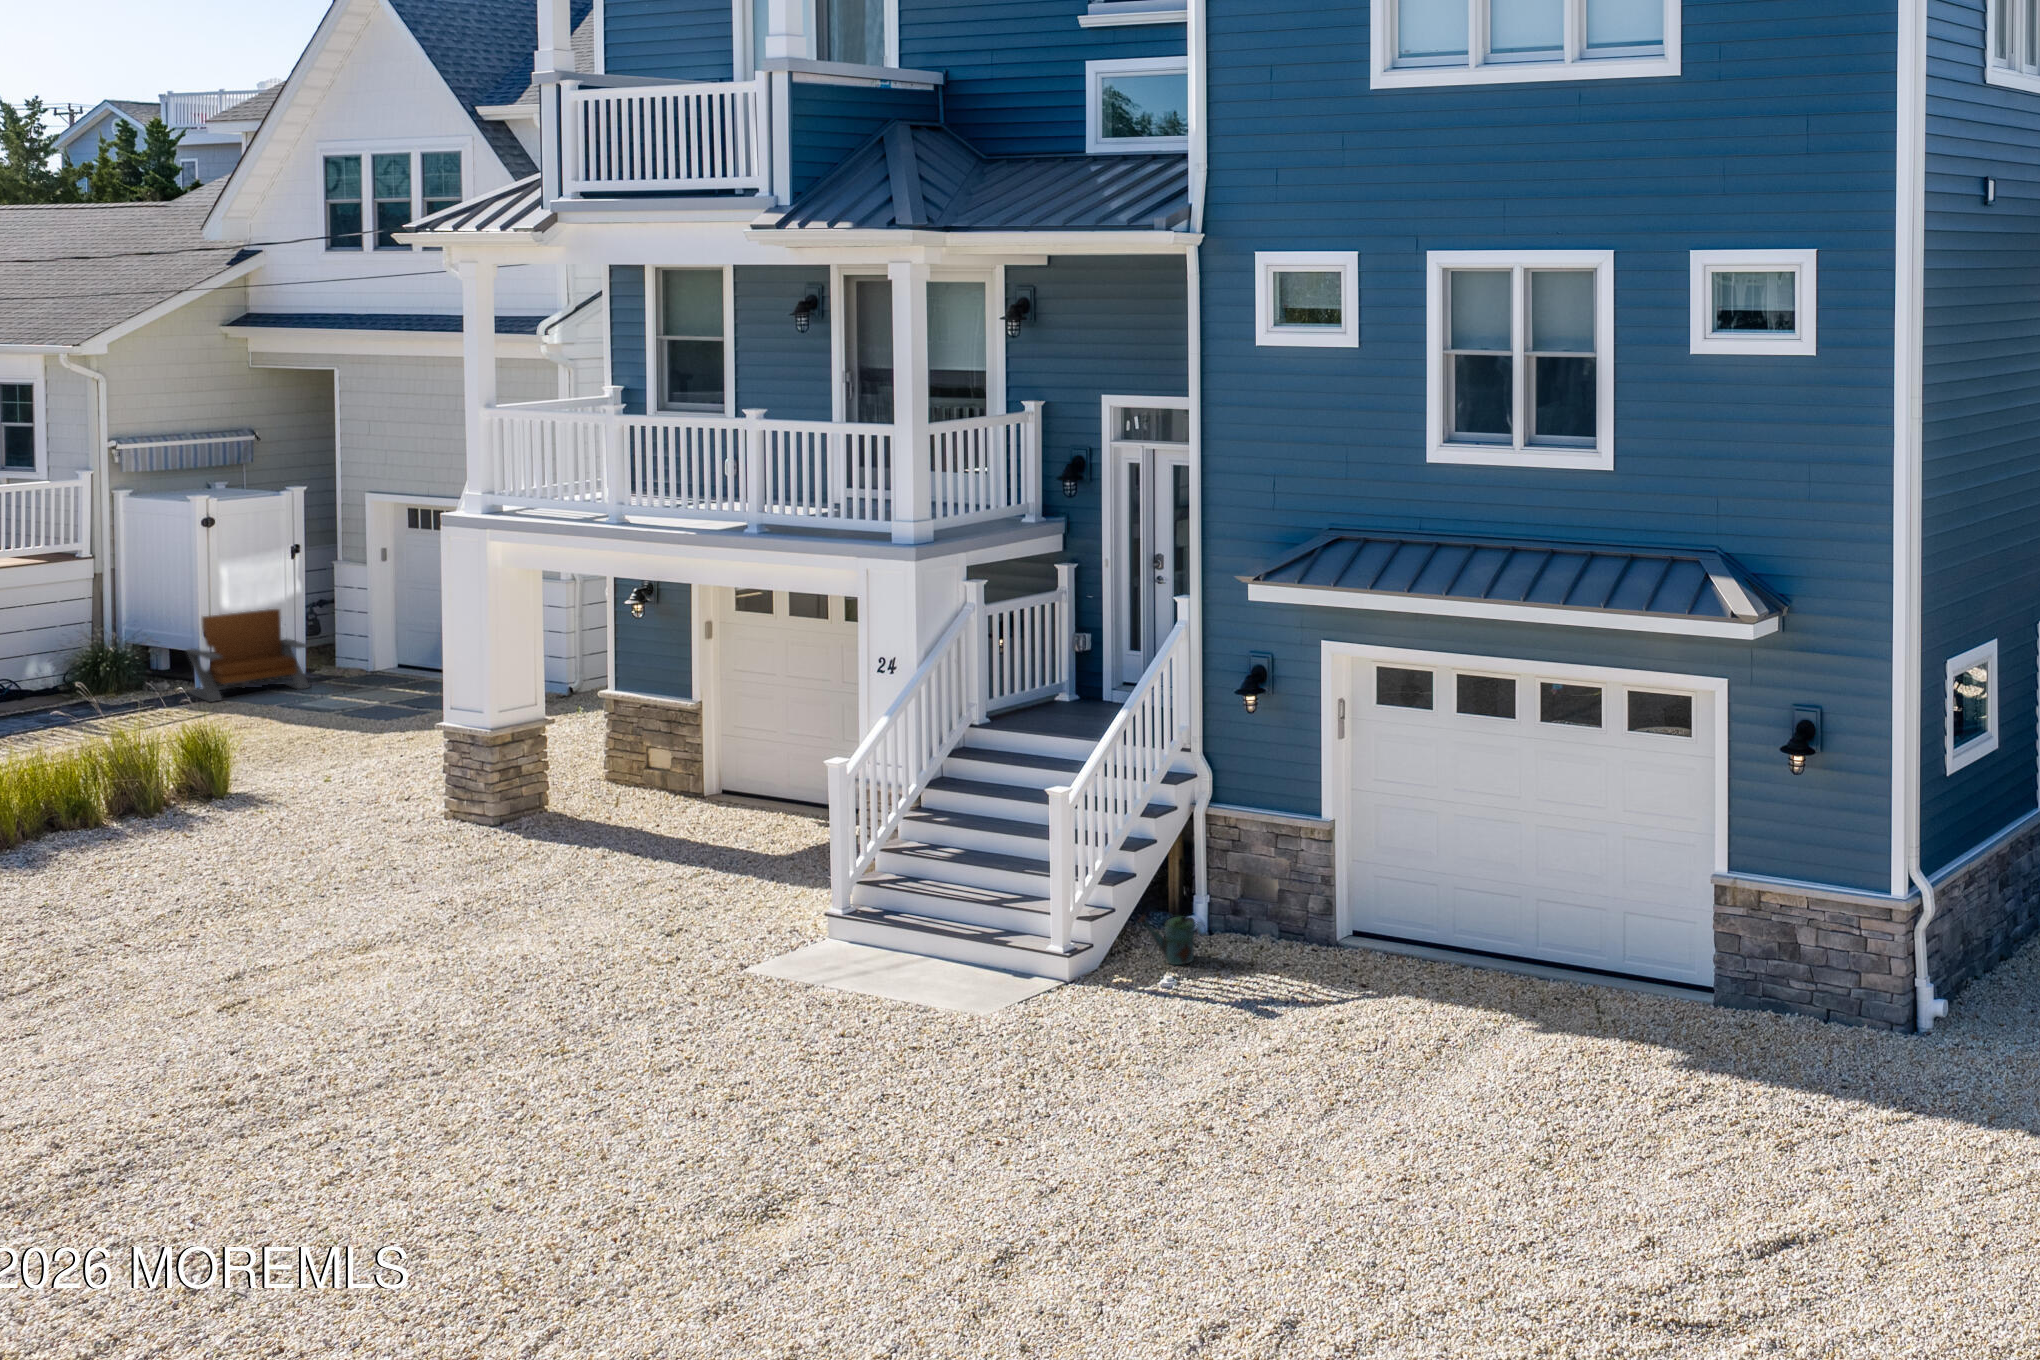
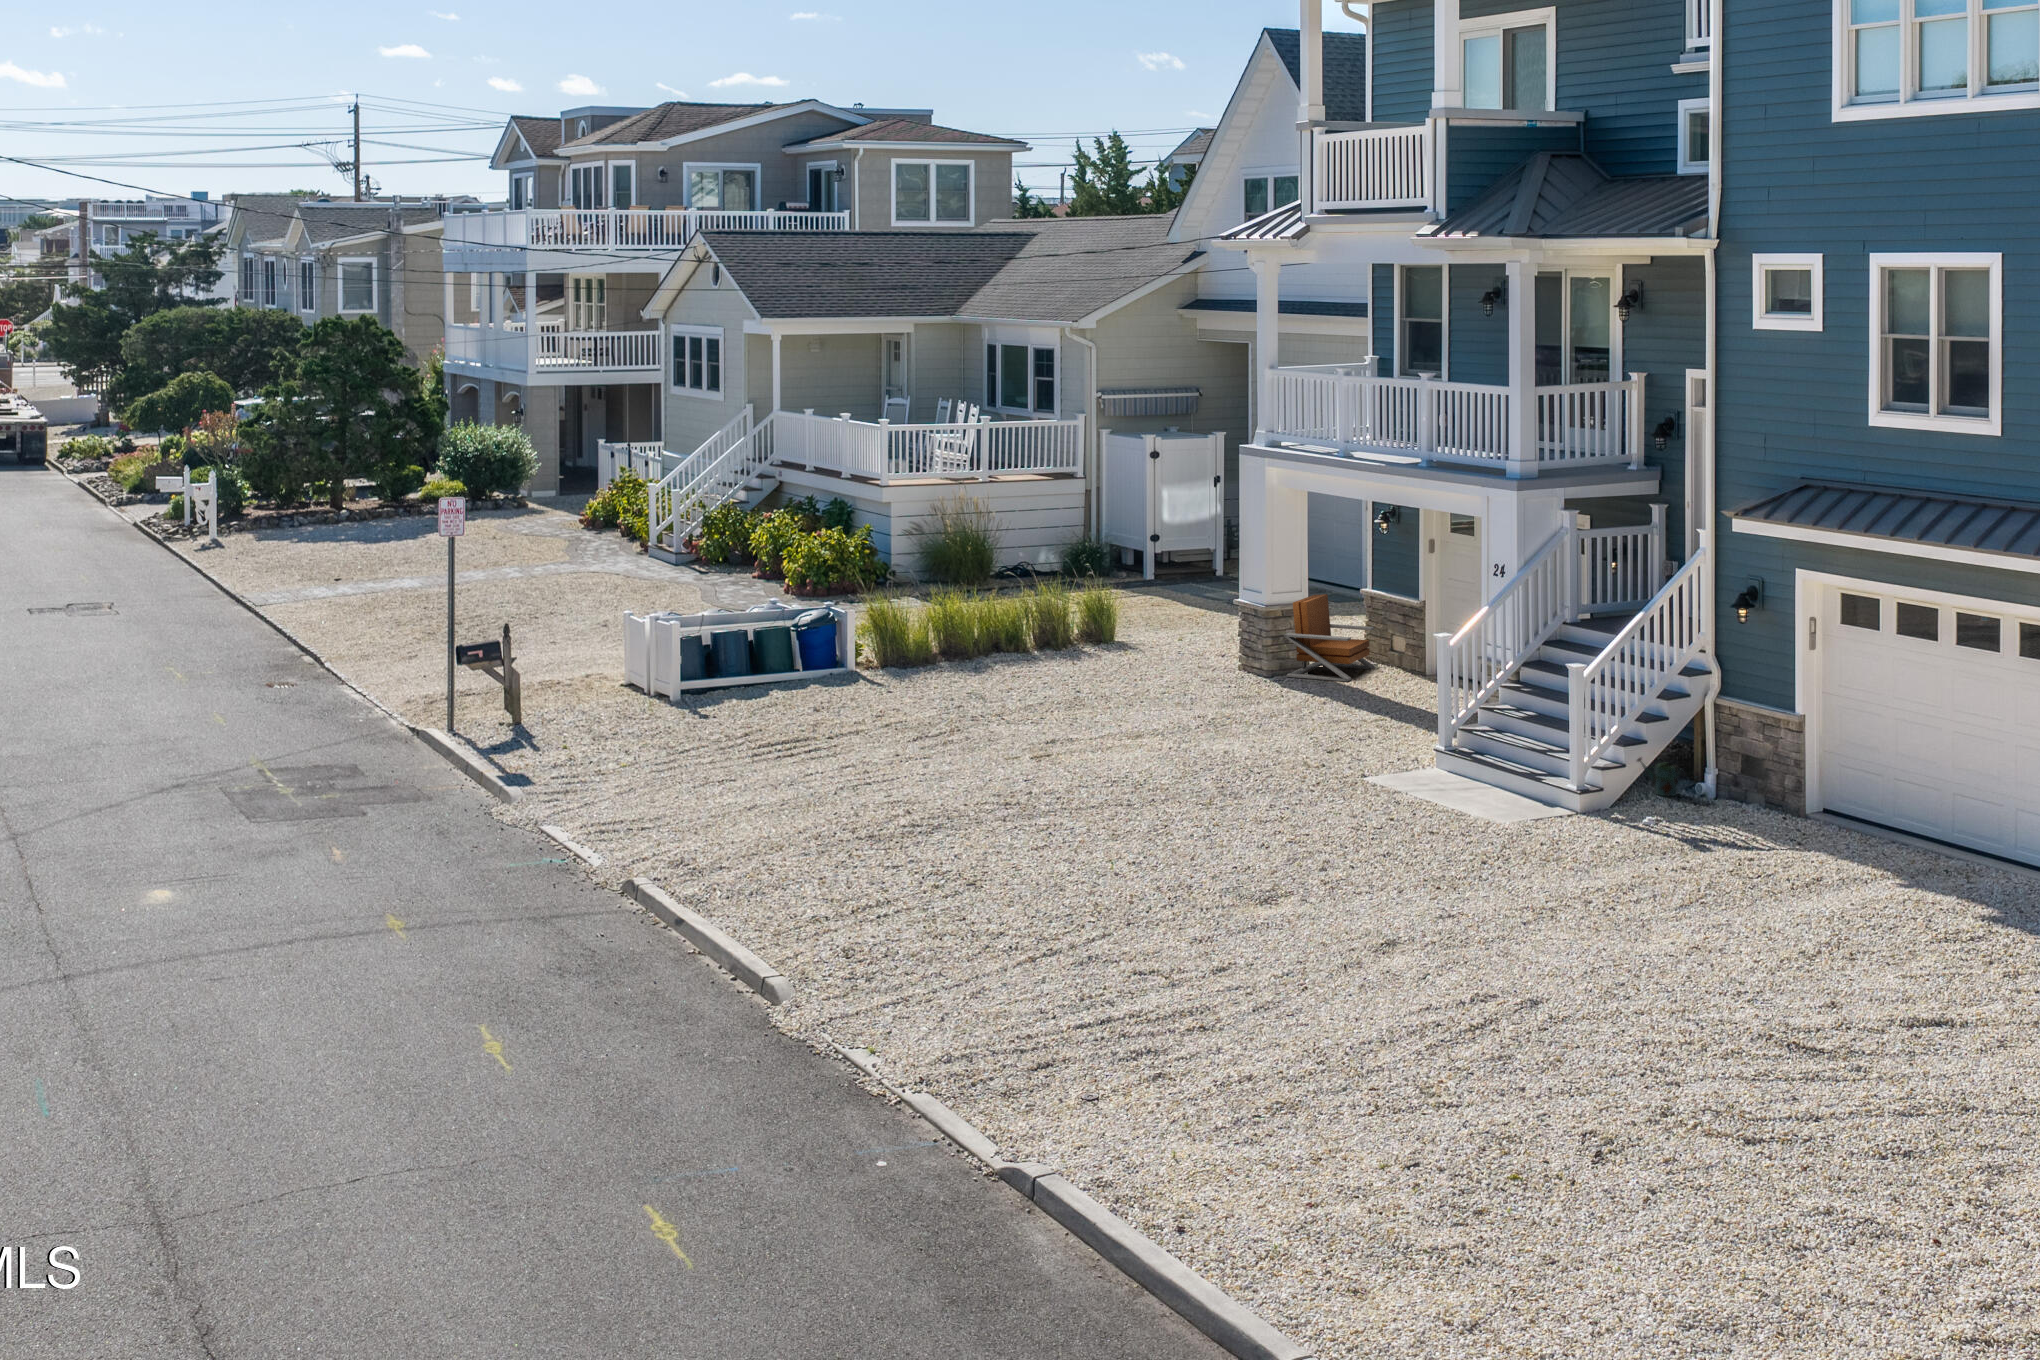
lounge chair: present [187,609,309,702] -> present [1284,594,1375,681]

